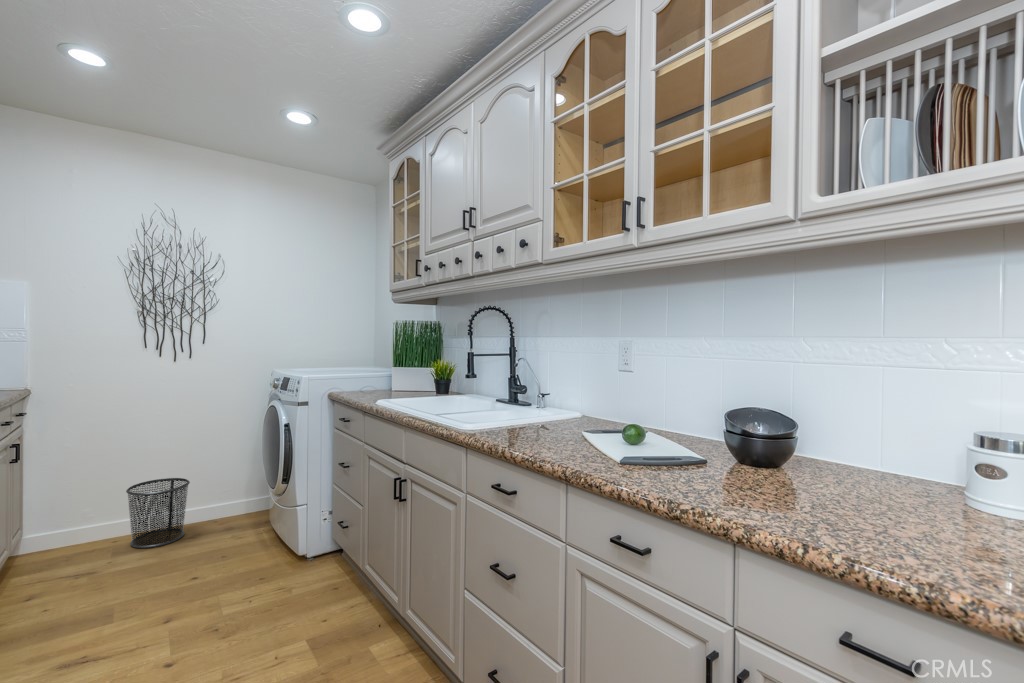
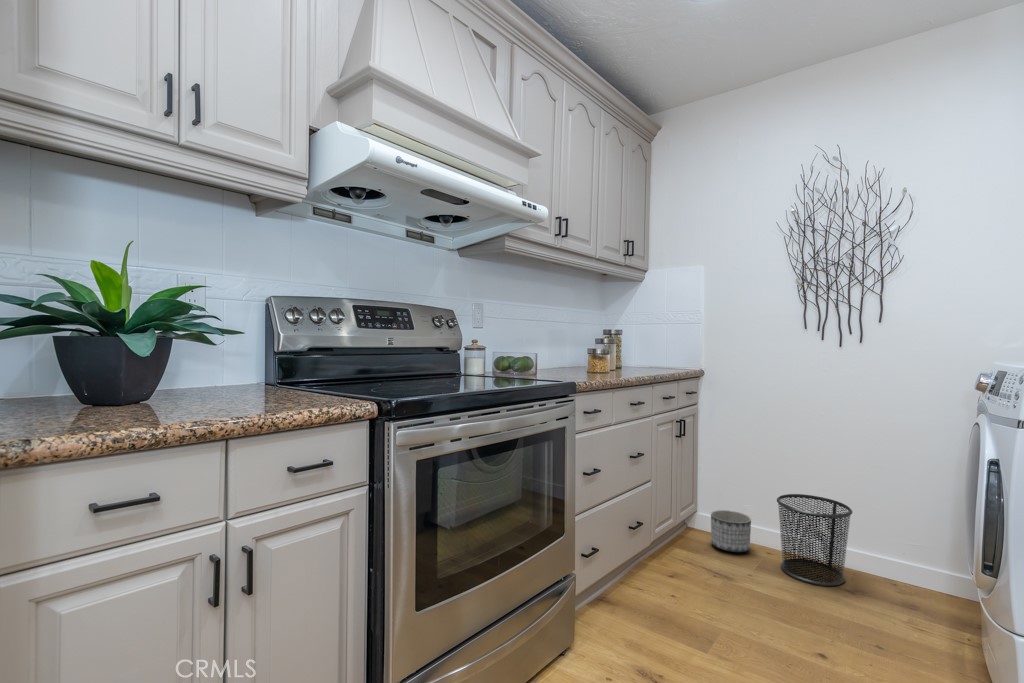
planter: none [48,518,96,559] -> present [711,510,751,552]

